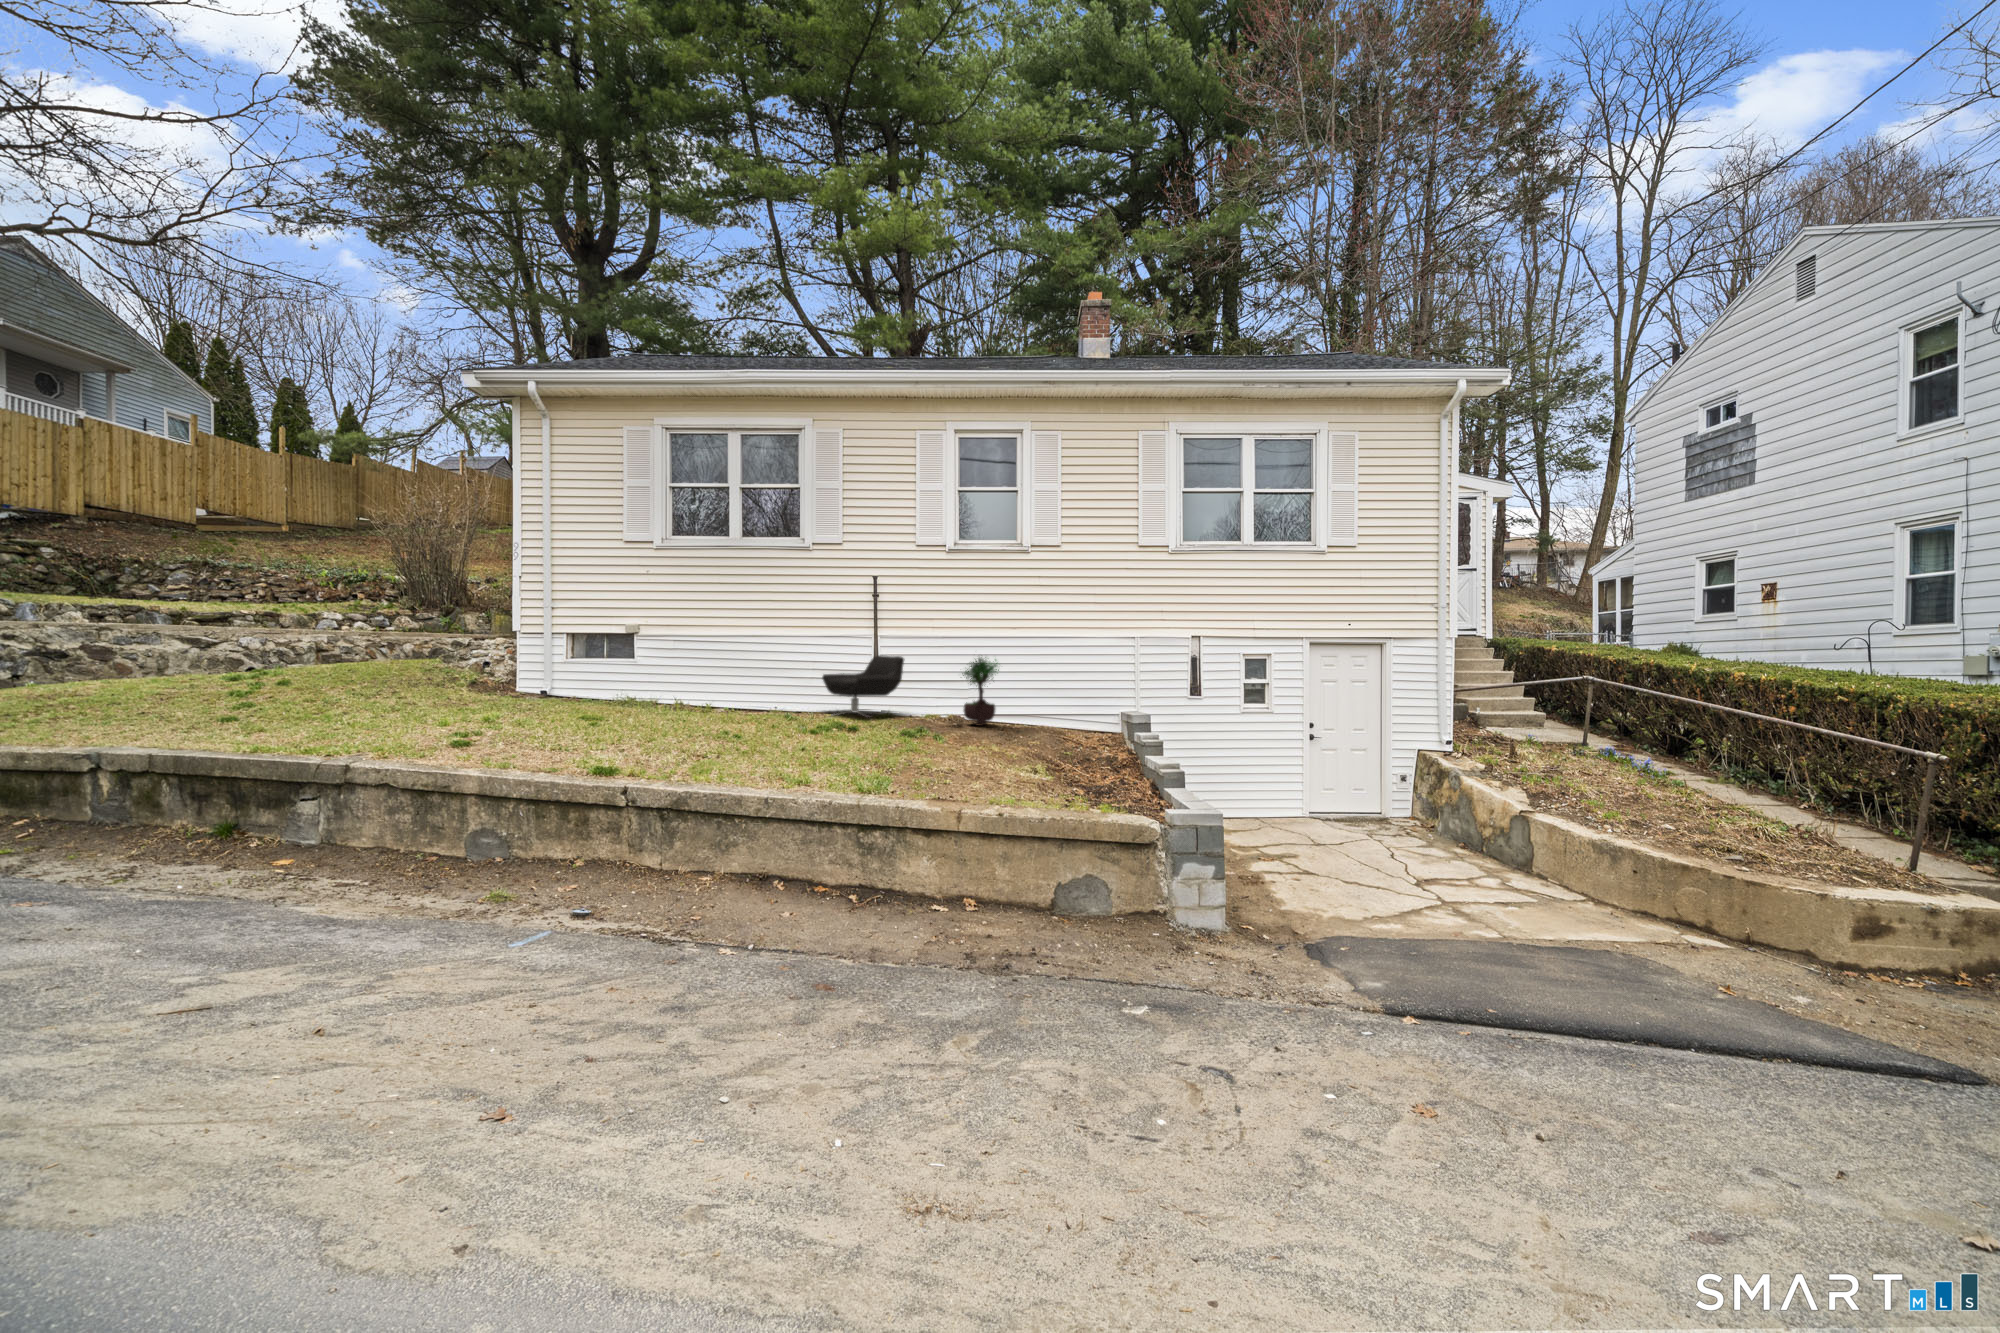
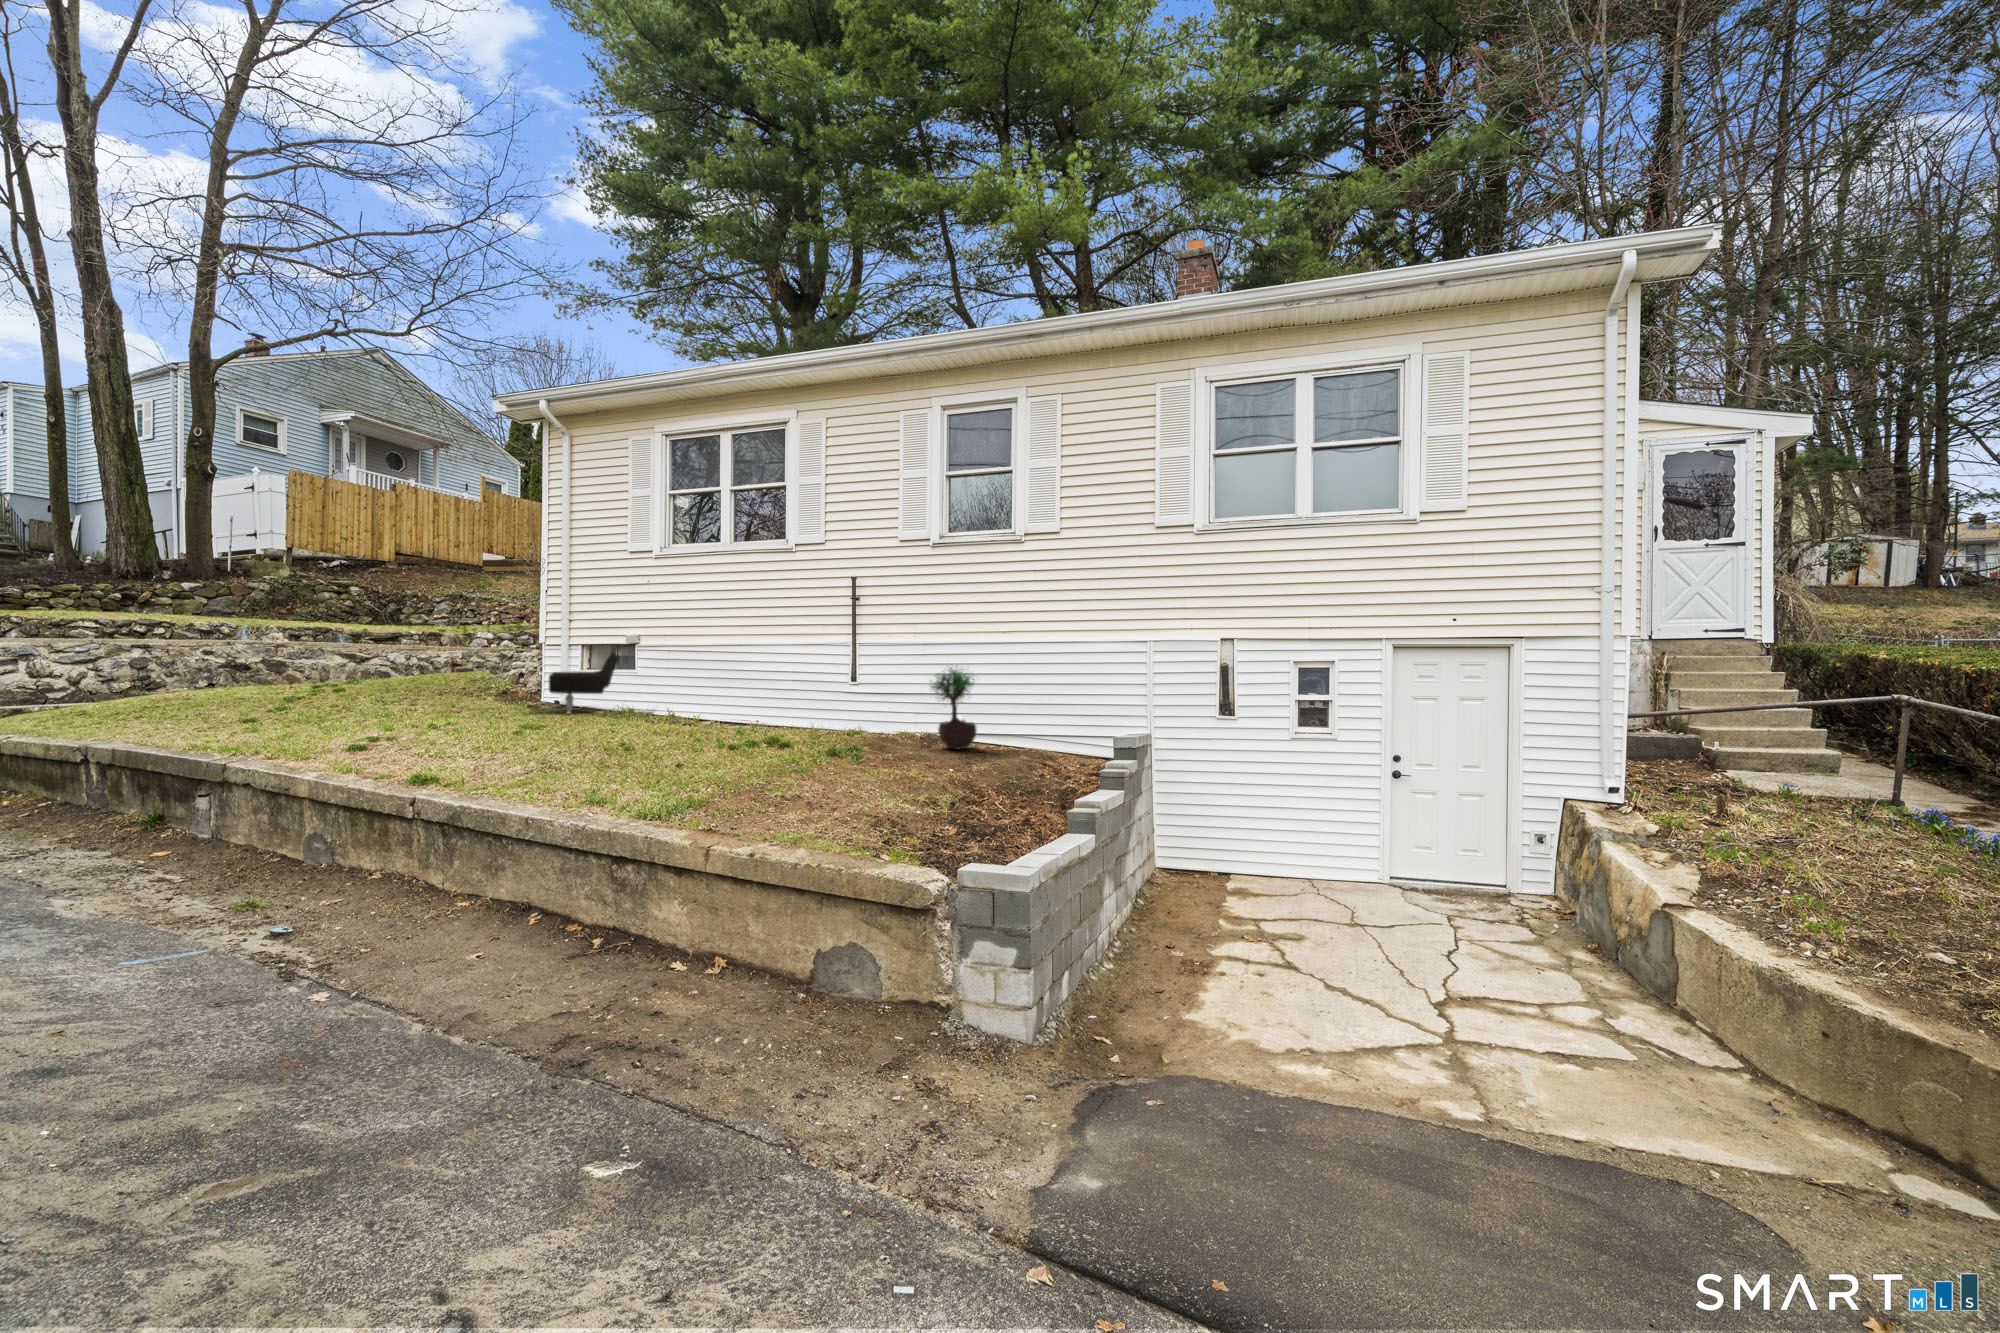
lounge chair: present [822,655,904,717] -> present [549,653,620,714]

